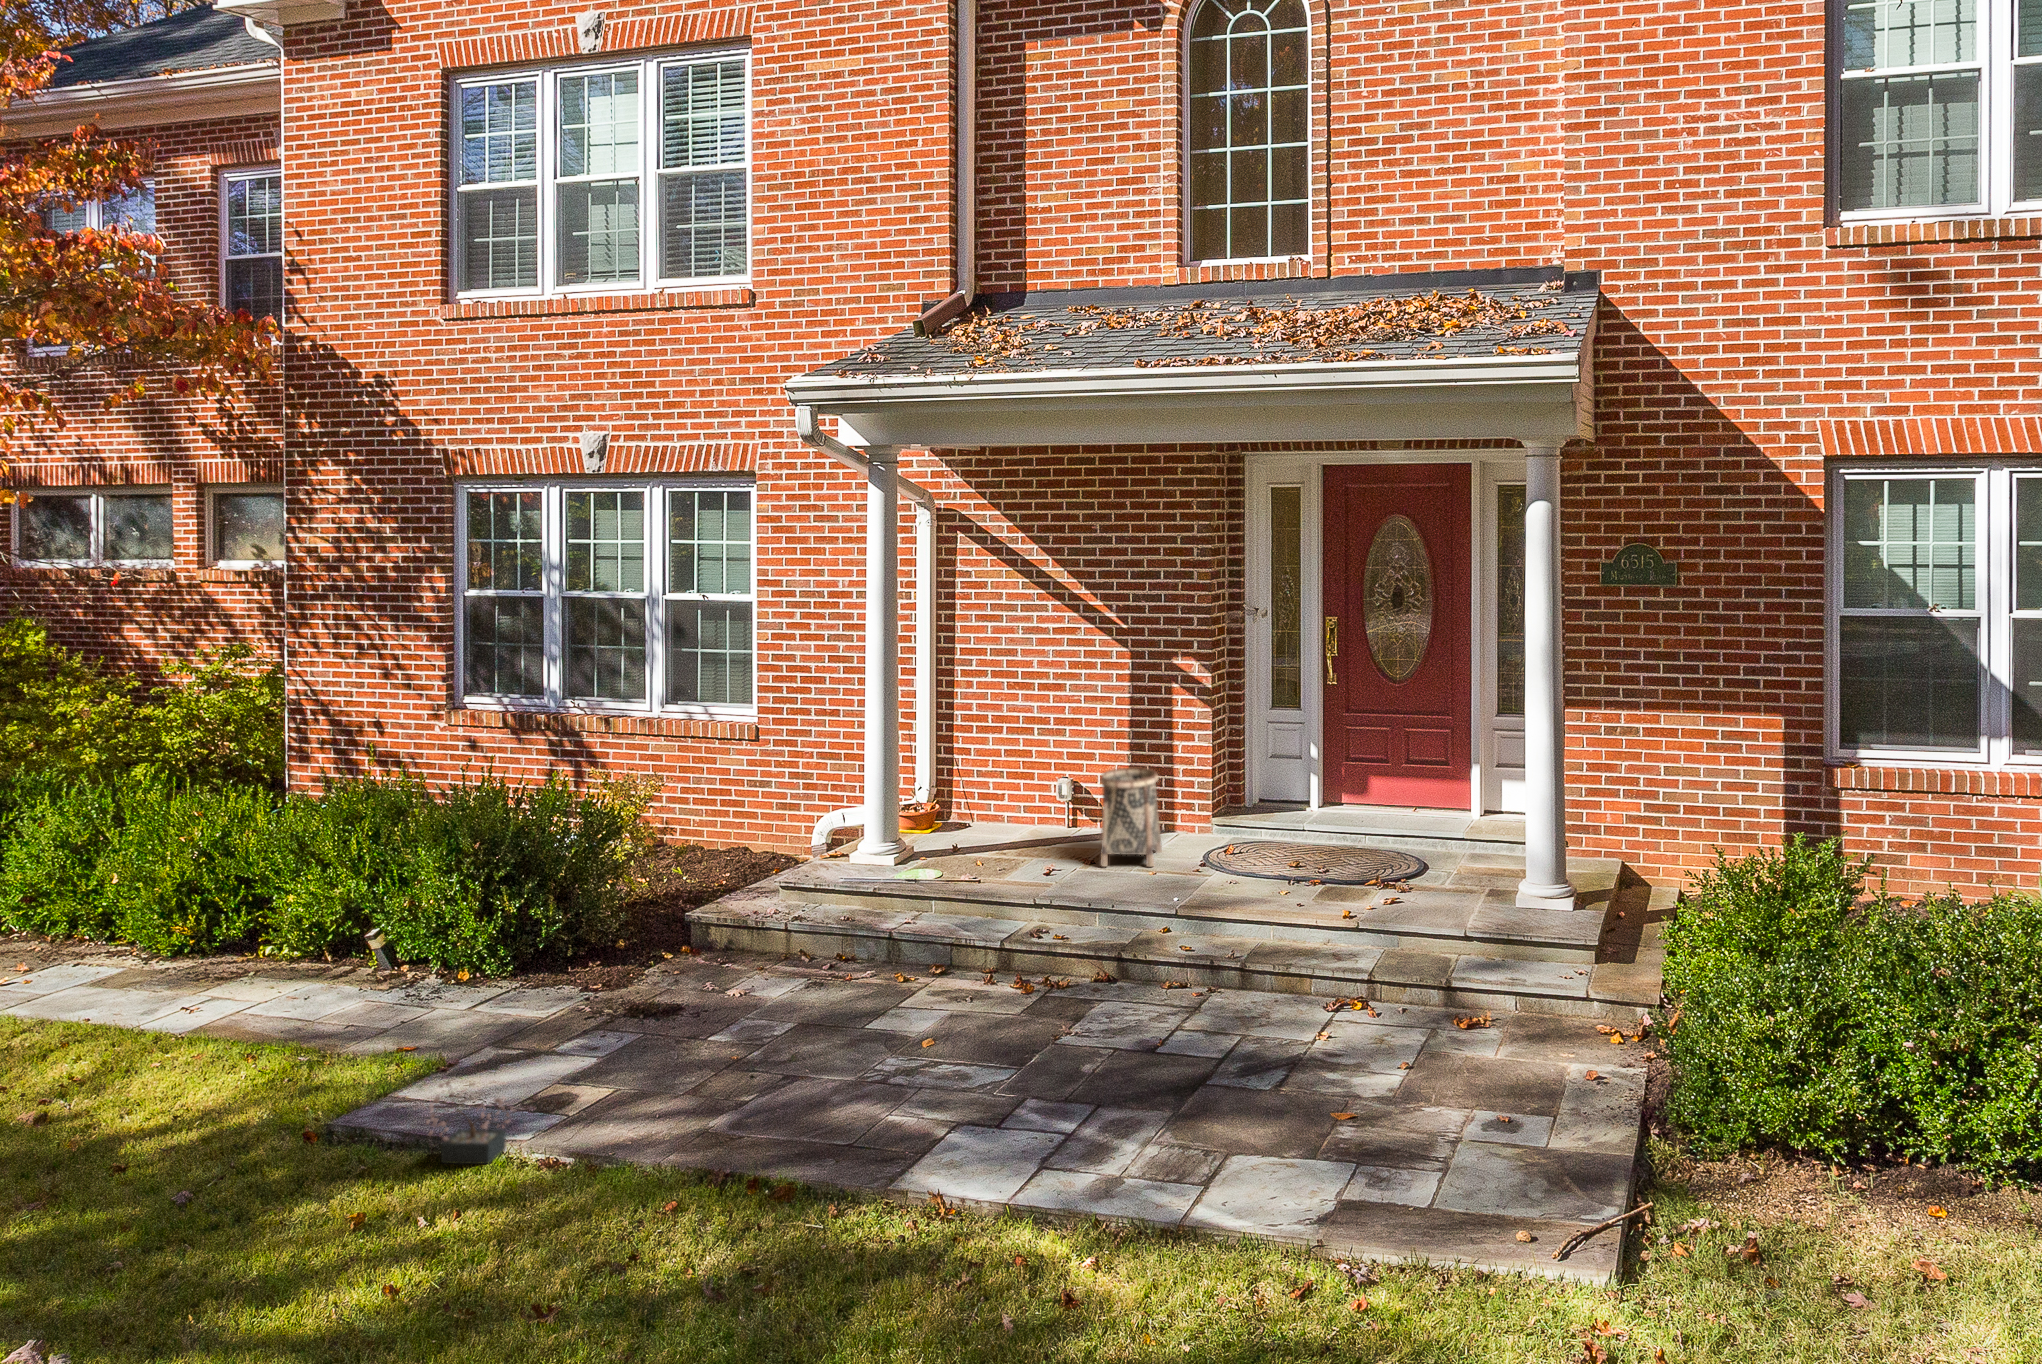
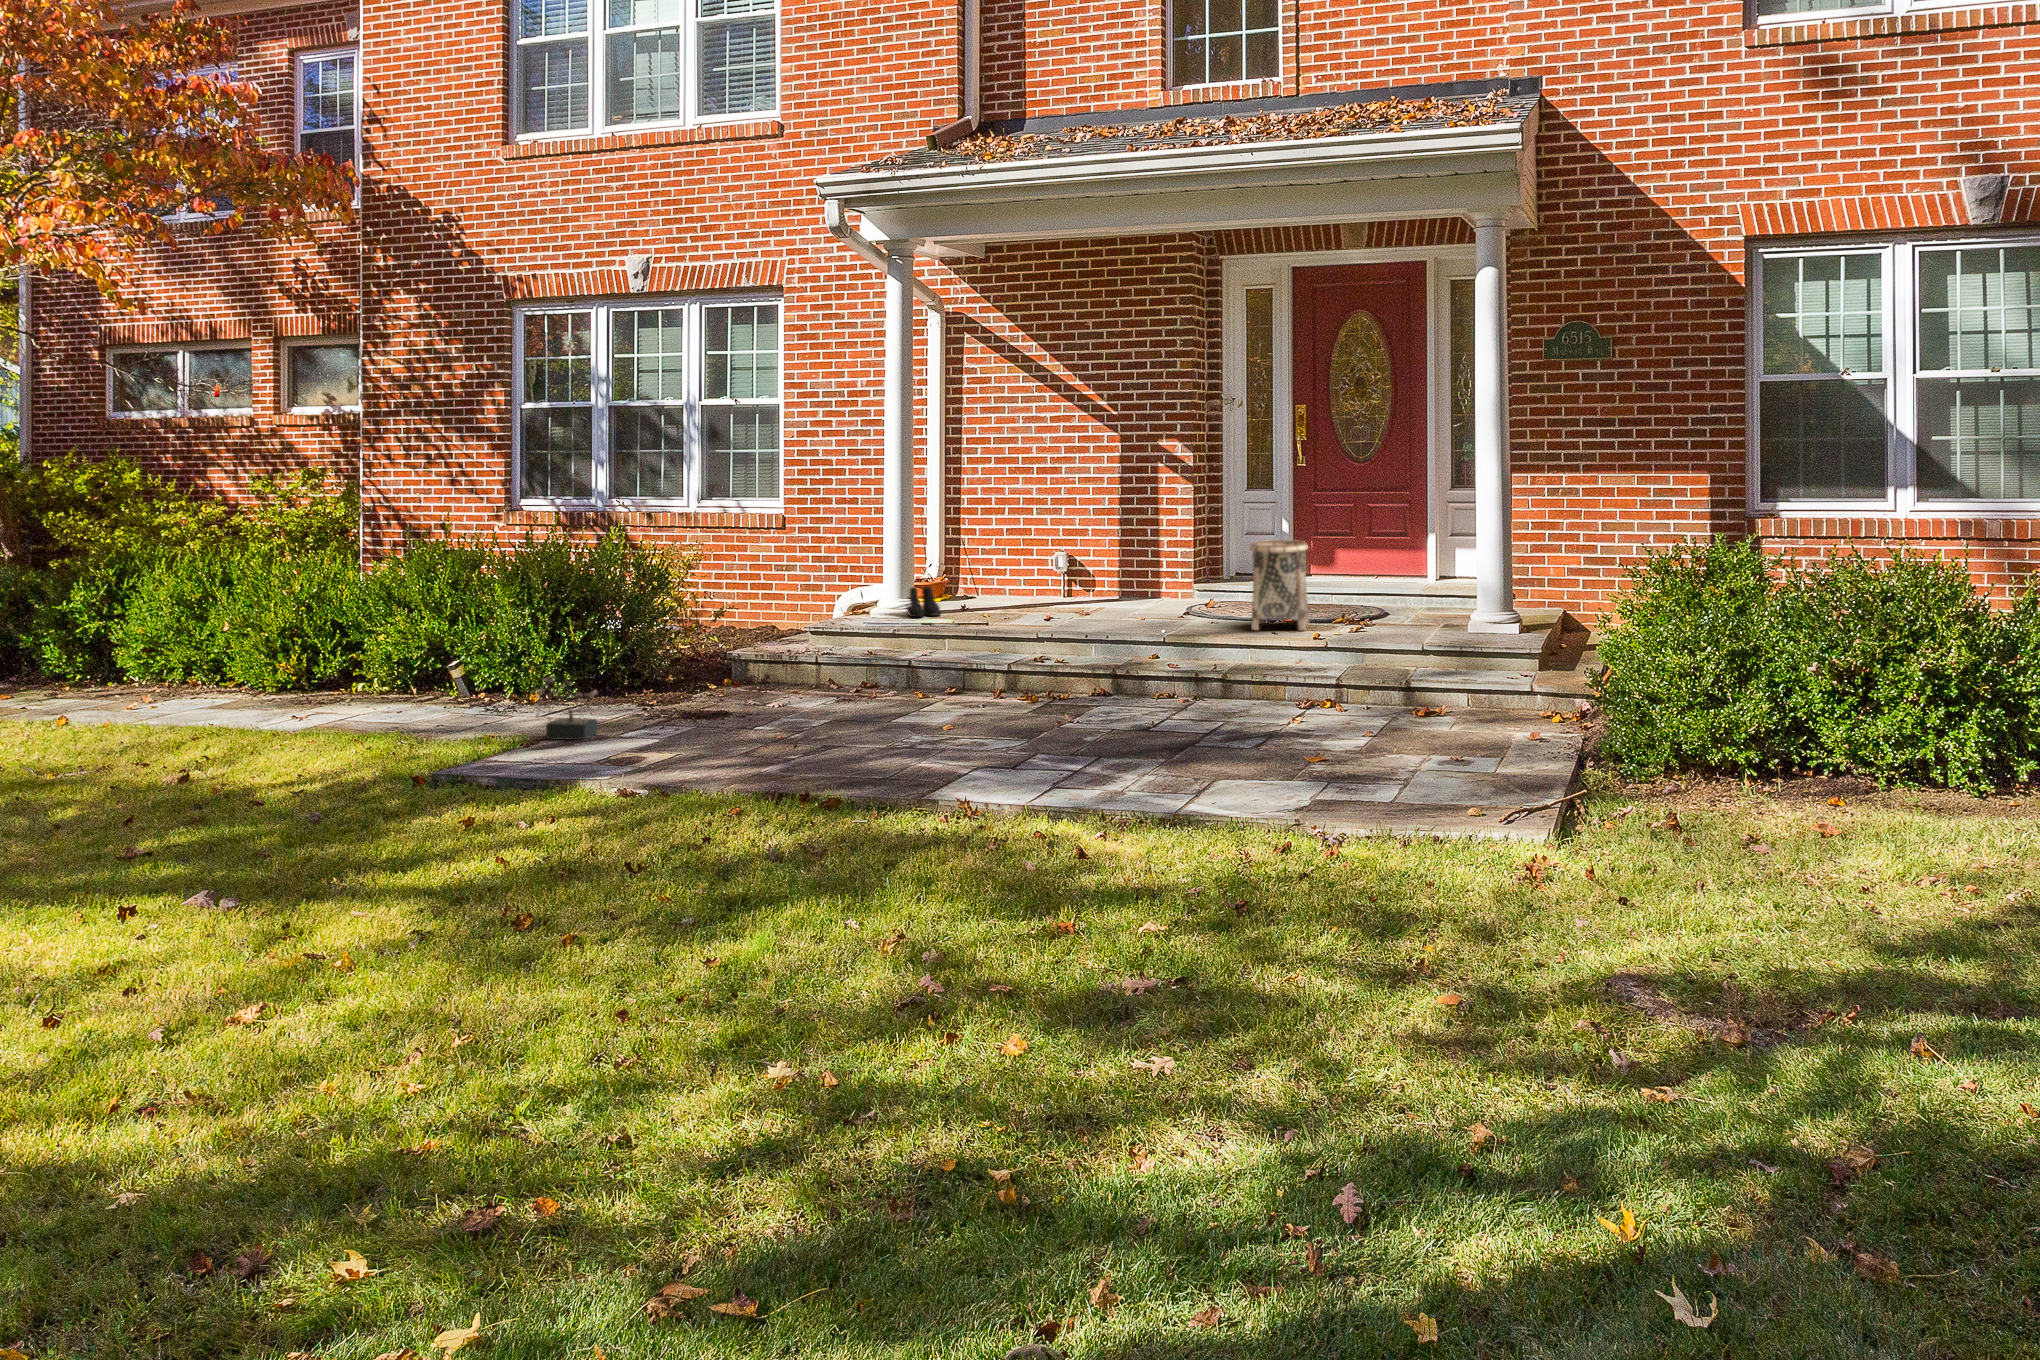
basket: present [1100,767,1162,867] -> present [1250,540,1309,631]
boots: none [892,848,932,889] -> present [906,586,941,617]

